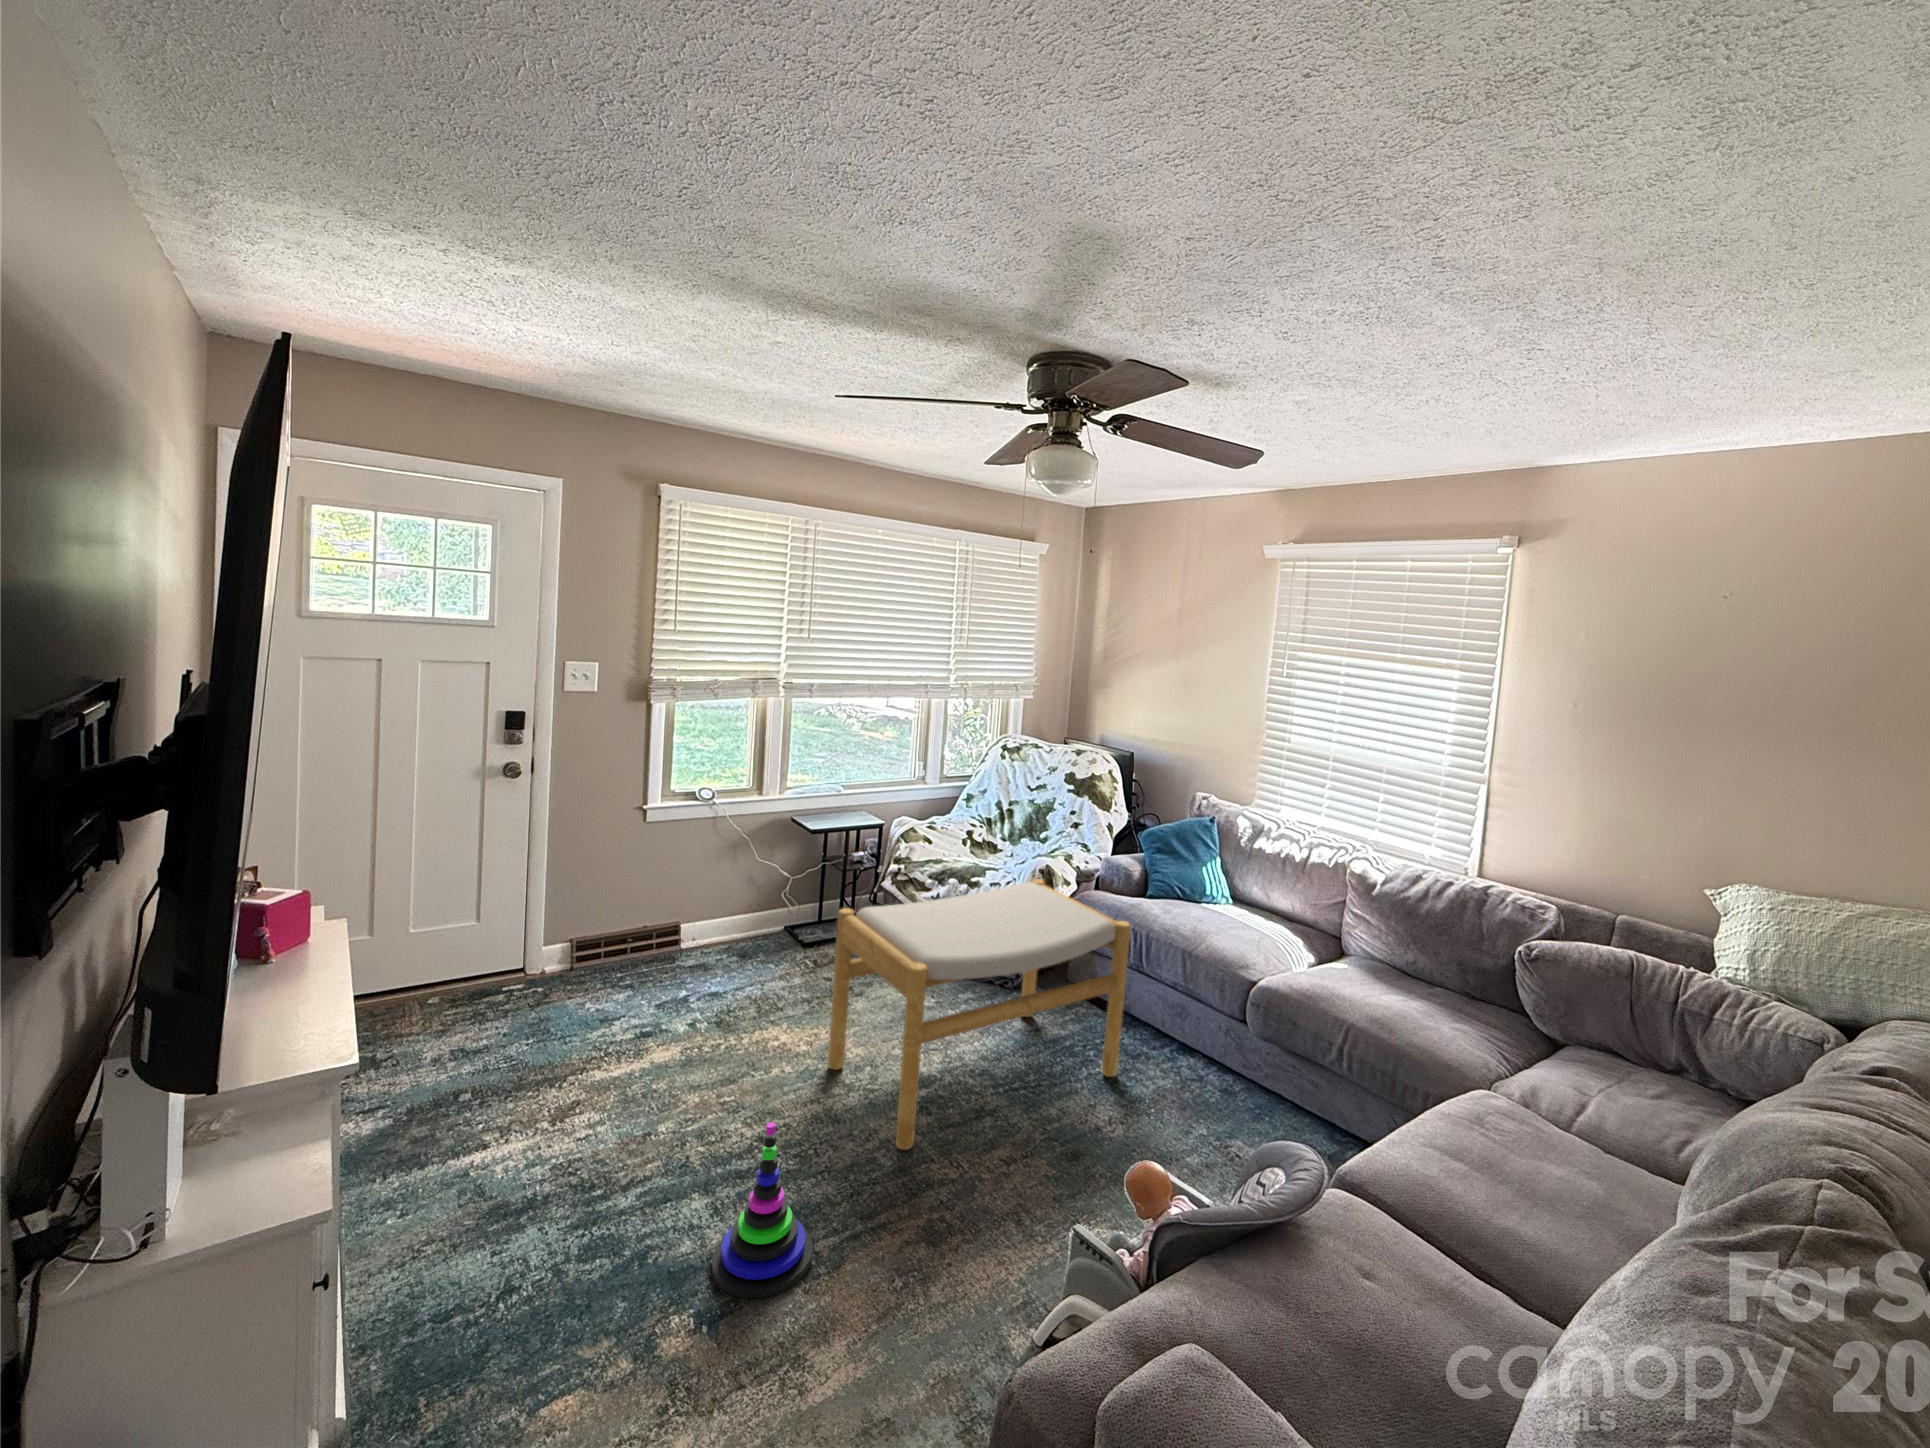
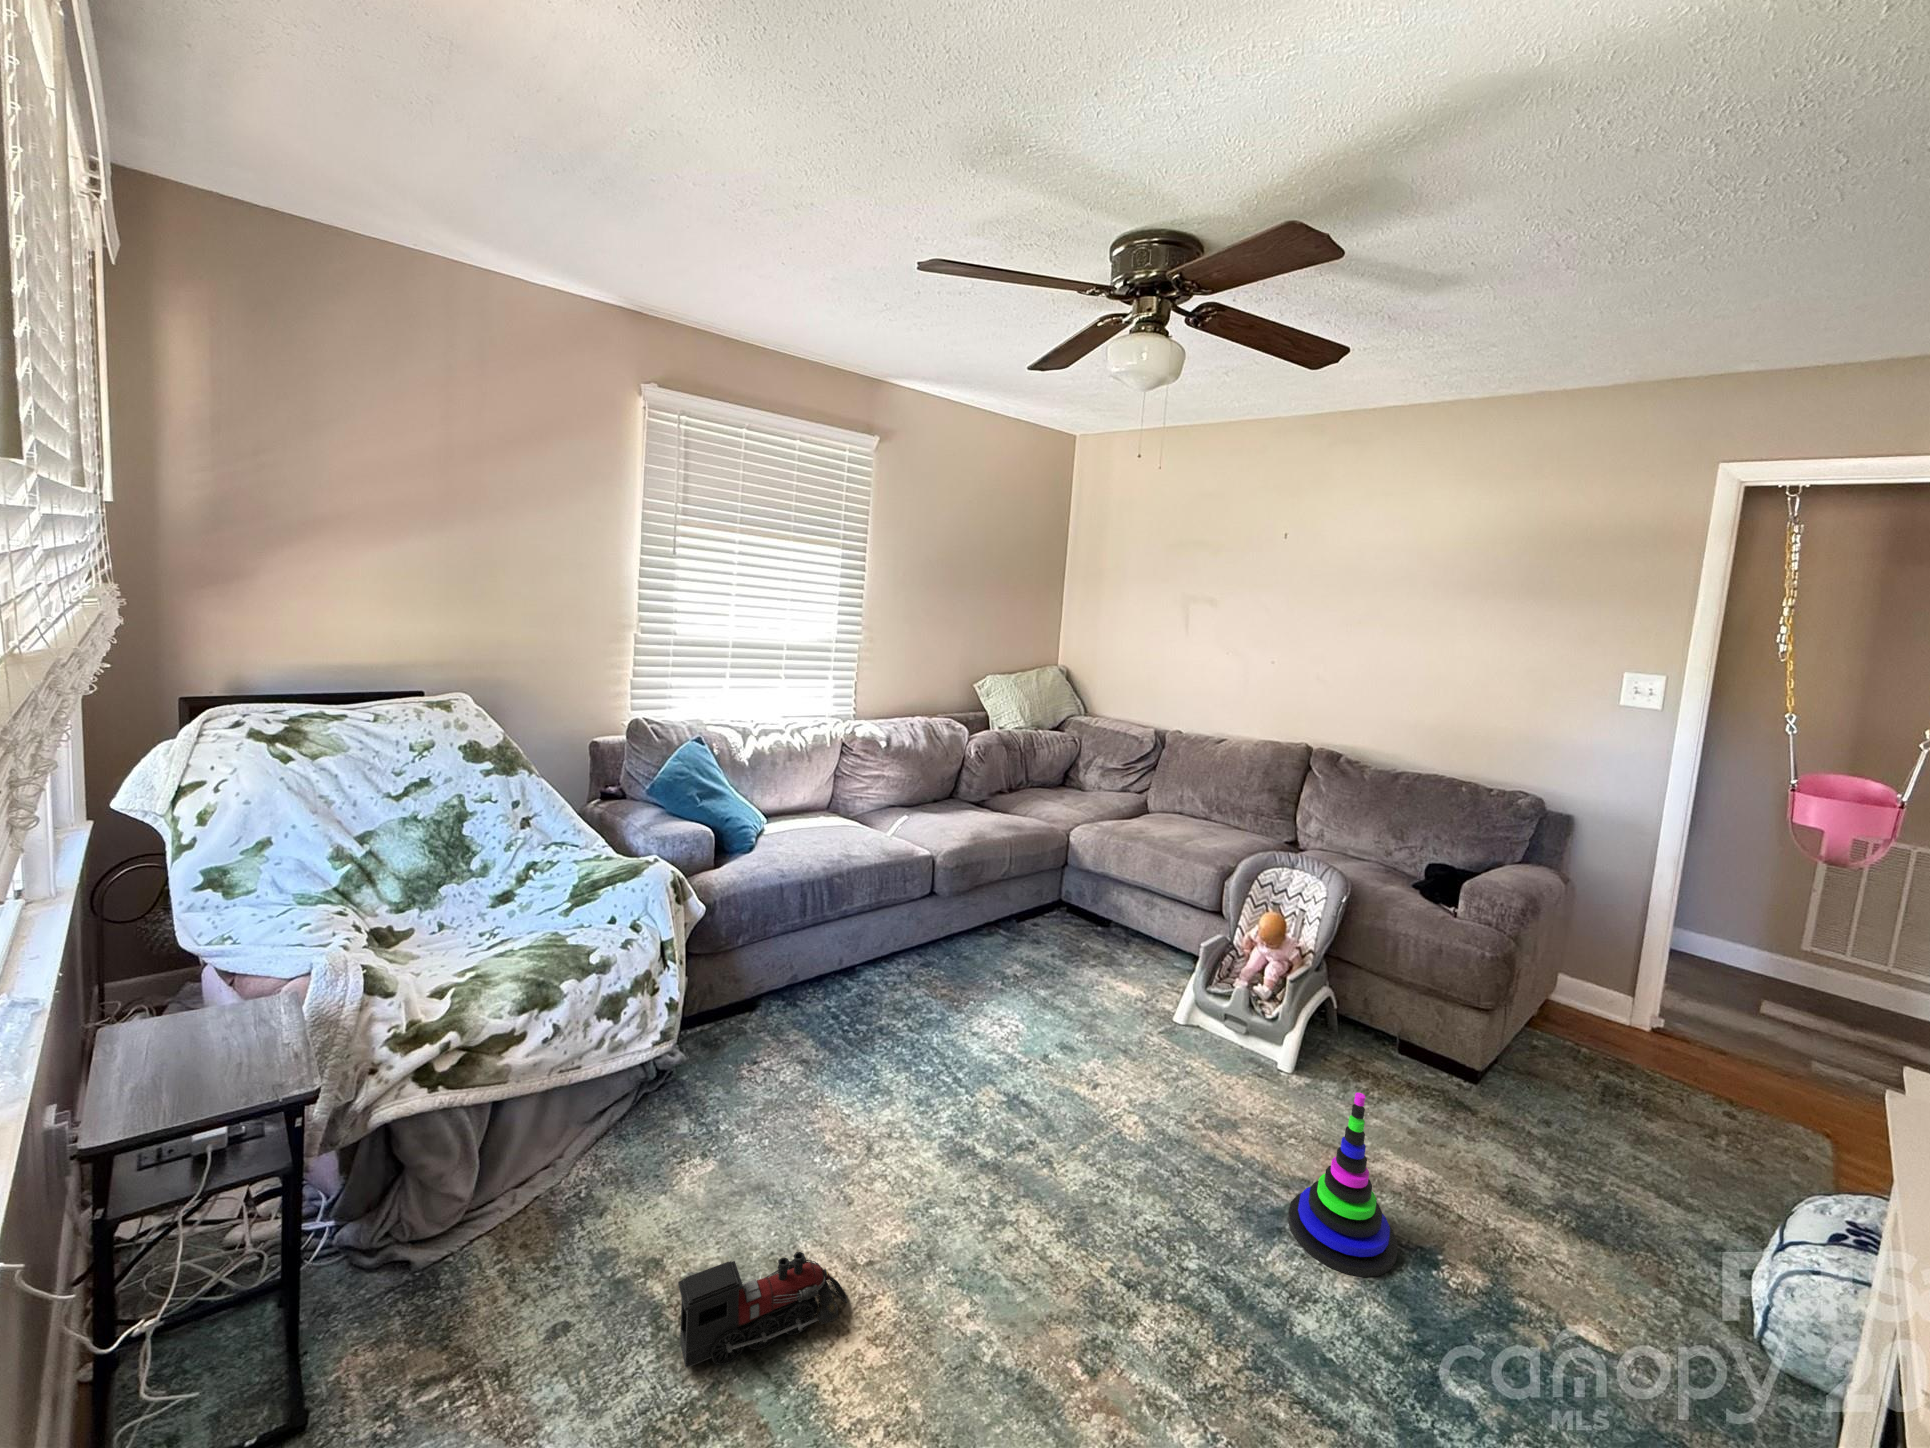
footstool: present [828,879,1131,1150] -> none [787,843,1149,1237]
toy train: none [778,961,817,1030] -> present [678,1252,847,1368]

